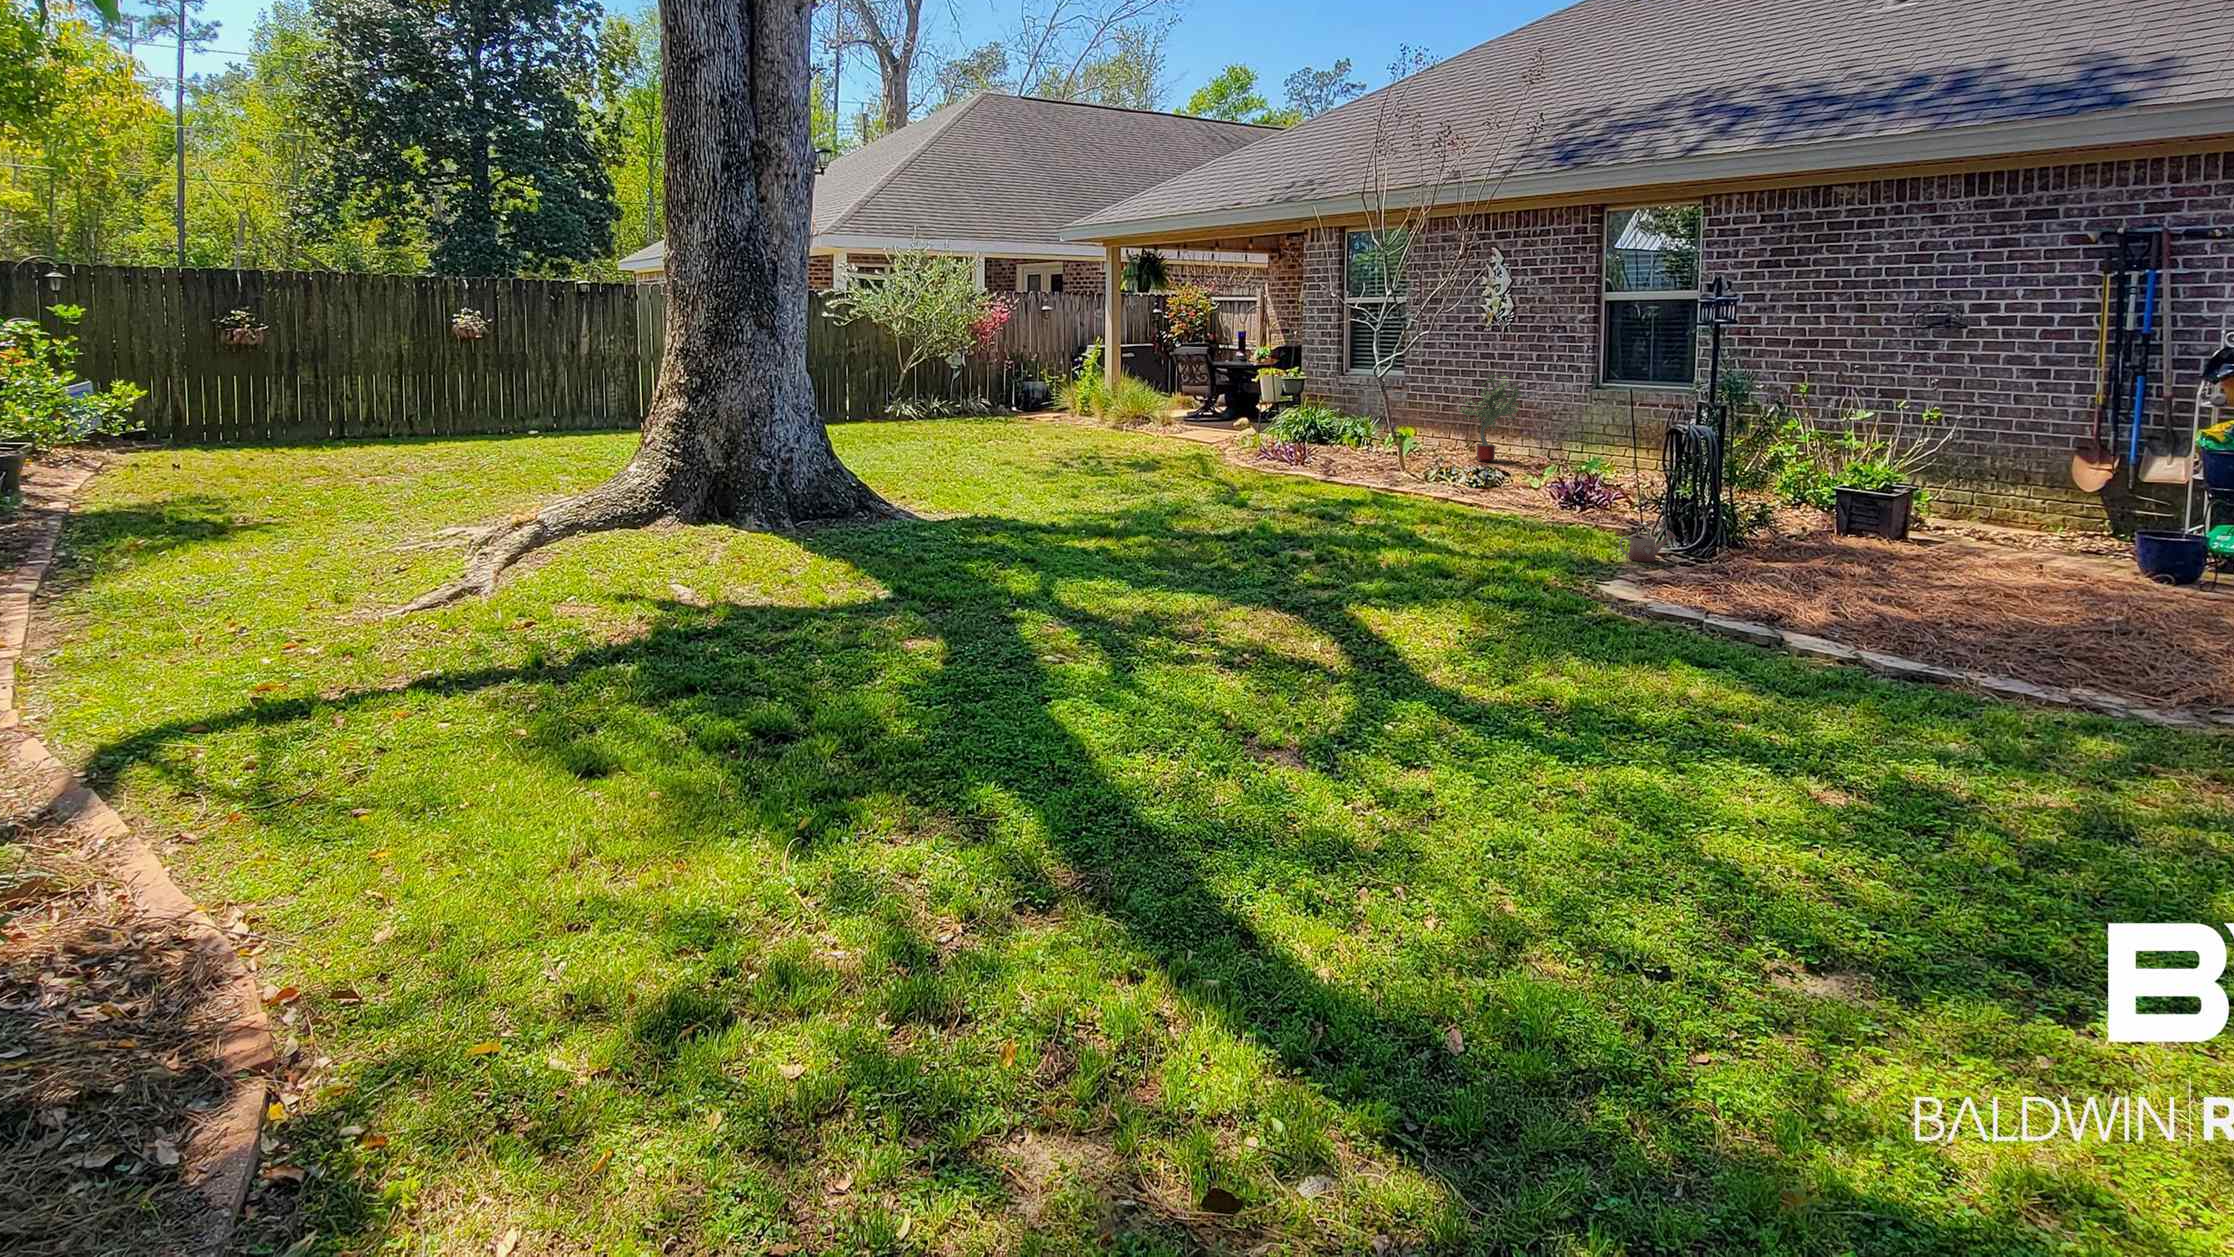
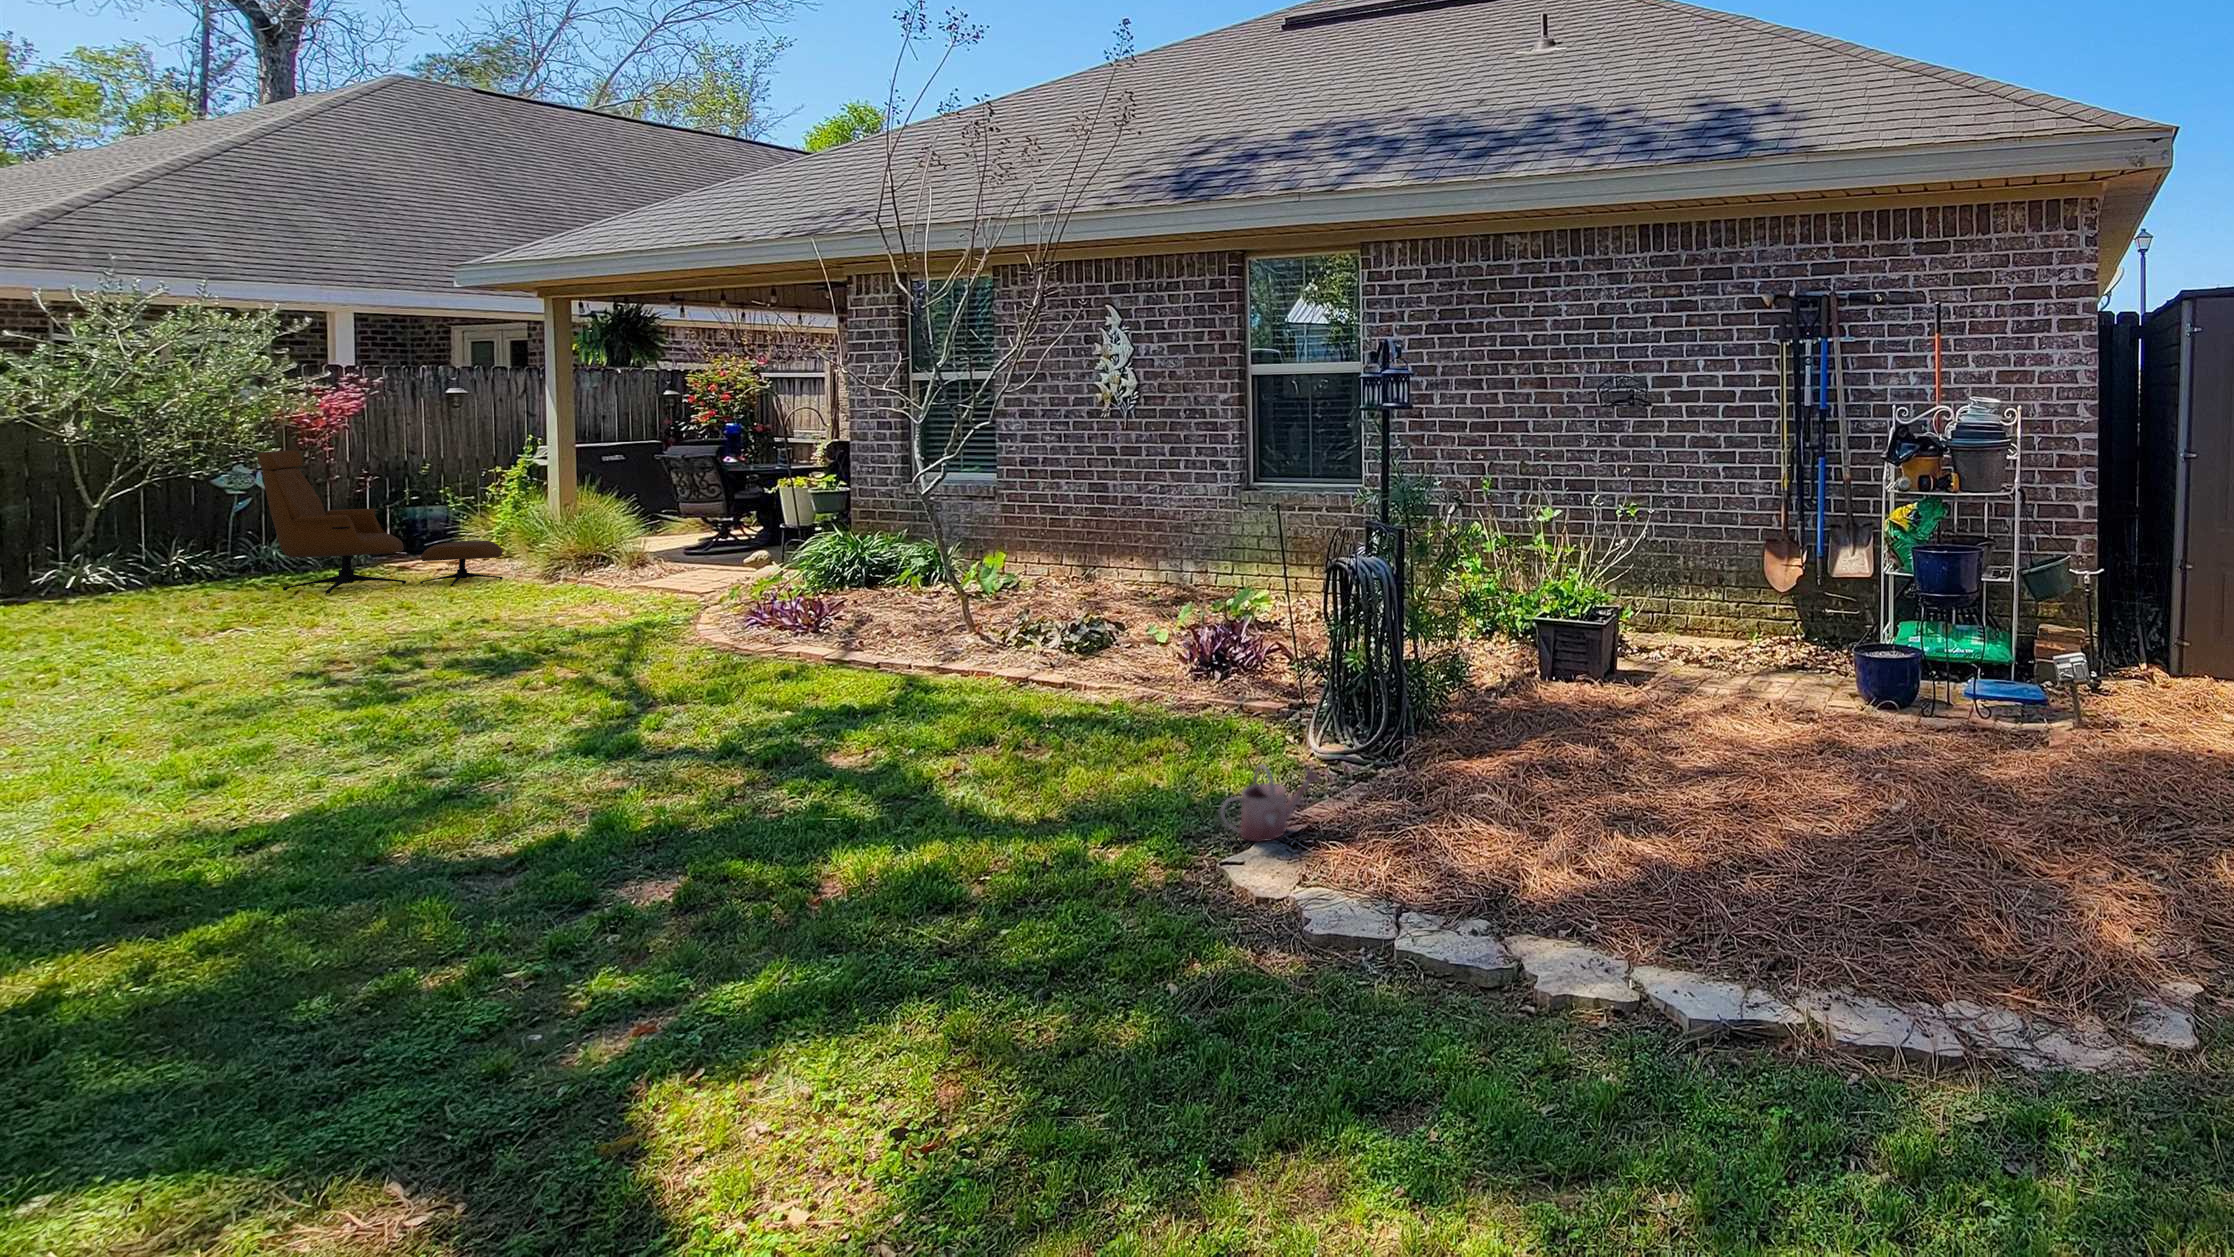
lounge chair: none [1032,344,1127,422] -> present [258,450,502,594]
potted tree: present [1460,374,1522,462] -> none [1059,479,1147,609]

